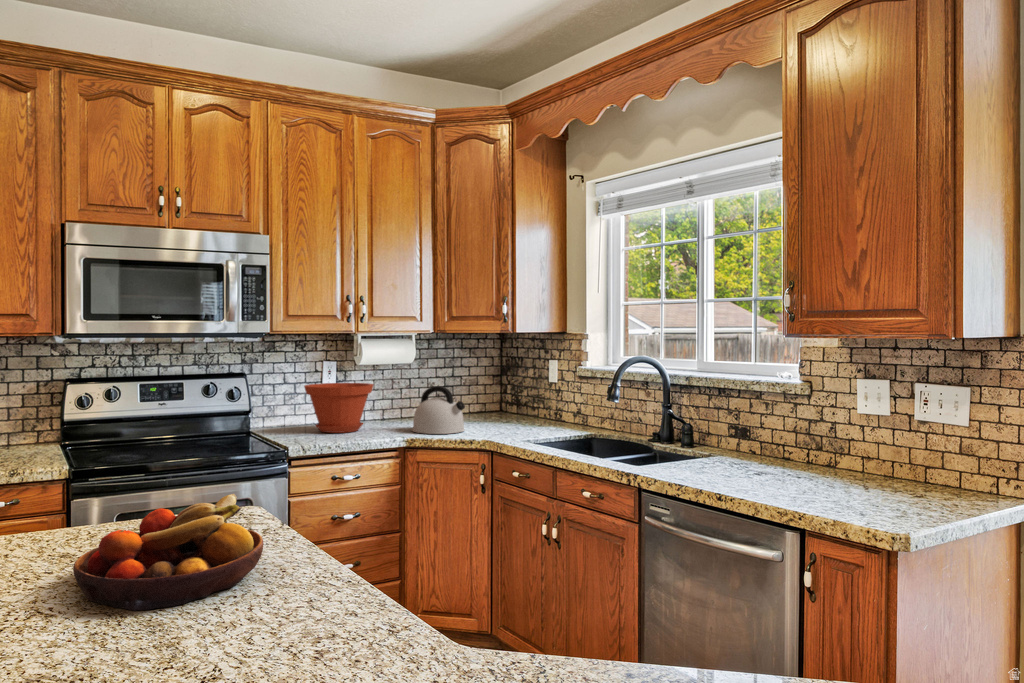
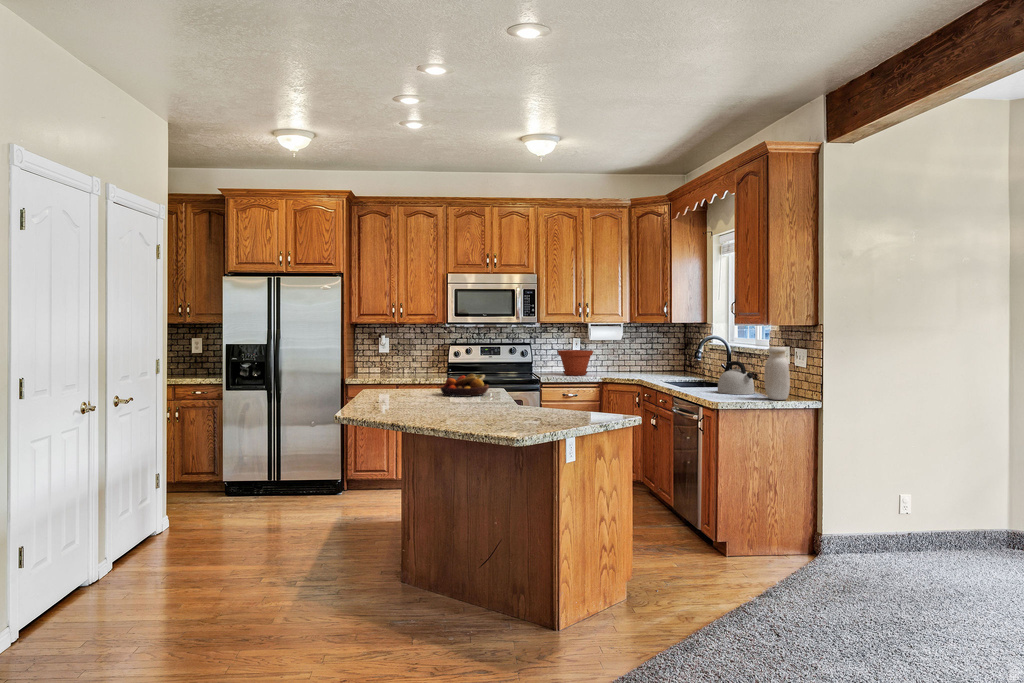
jar: none [886,378,953,495] -> present [764,347,790,400]
kettle: present [413,386,465,434] -> present [717,361,755,394]

